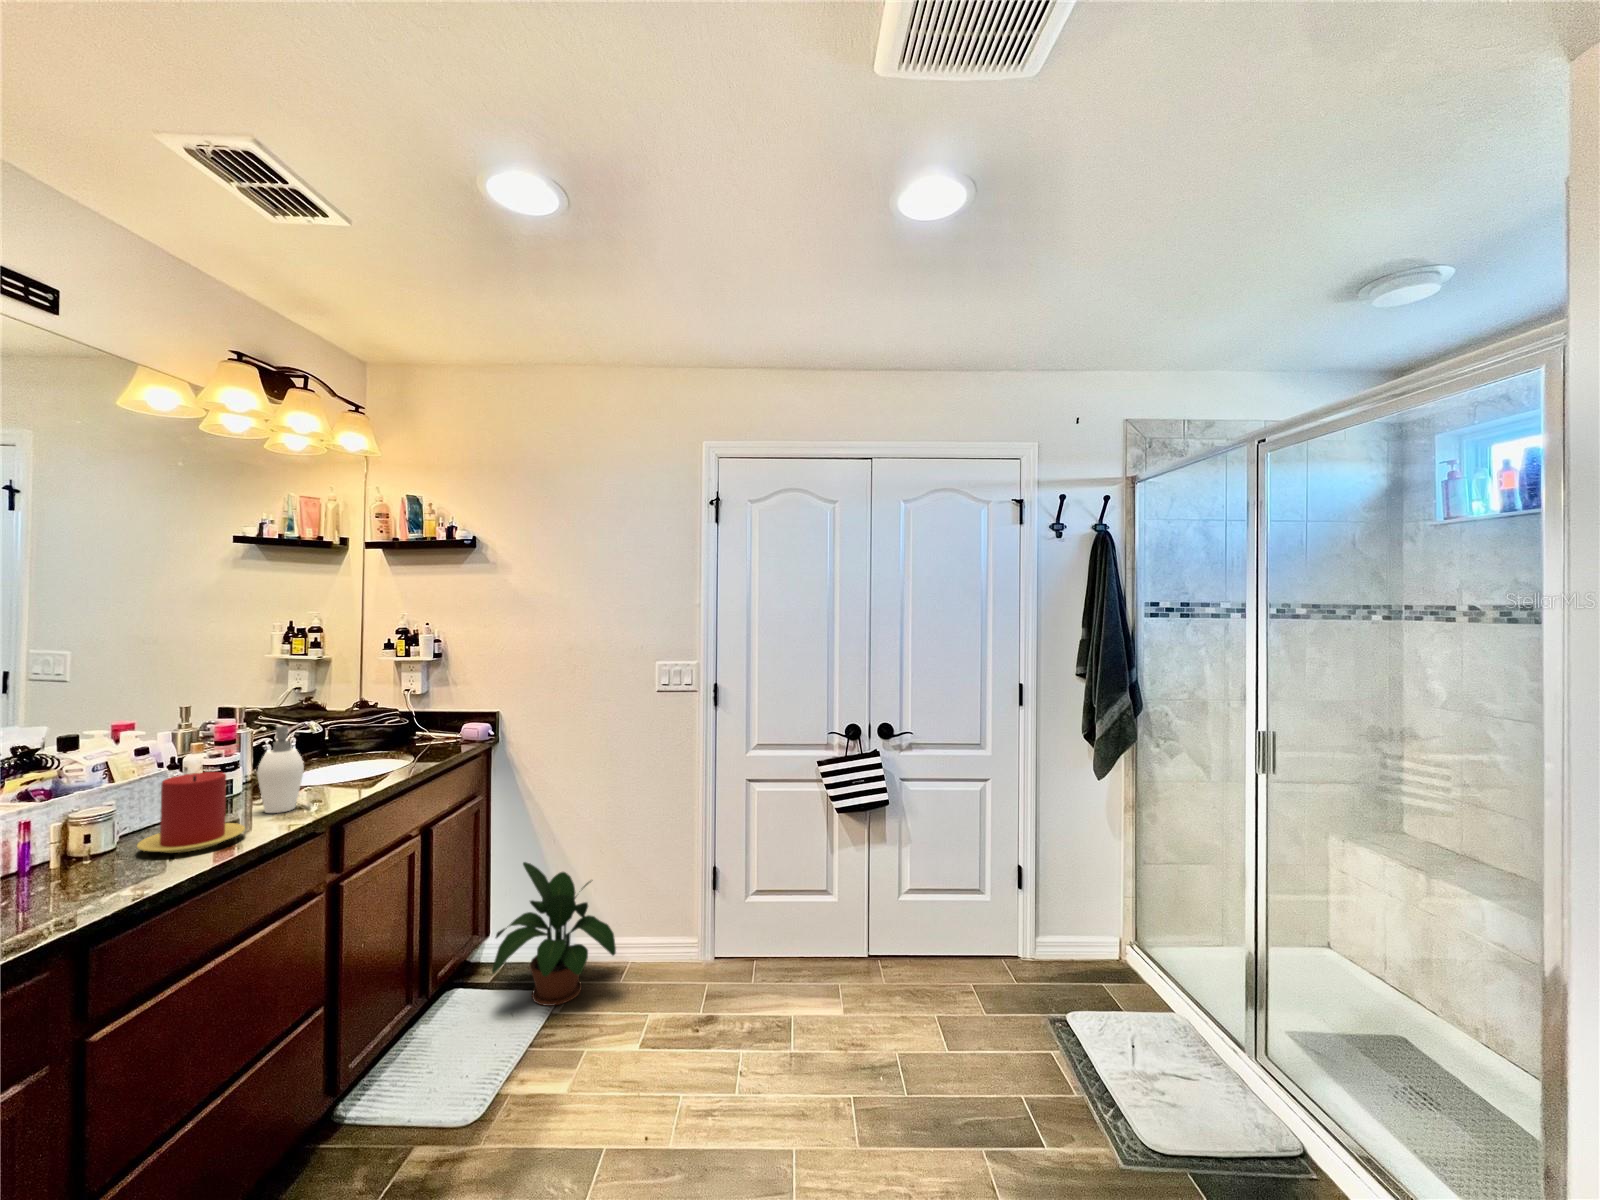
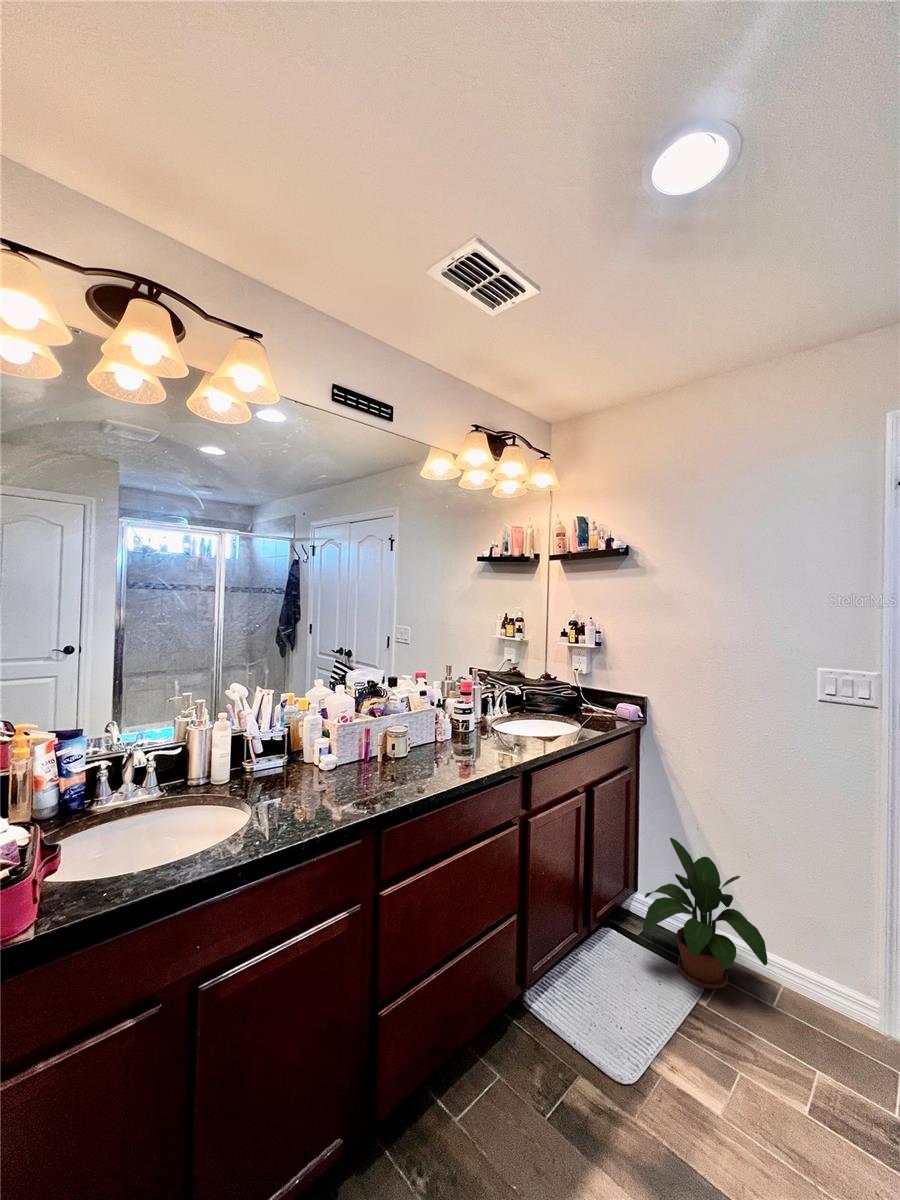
soap dispenser: present [257,726,304,813] -> none [481,687,509,752]
candle: present [137,772,245,853] -> none [415,713,472,769]

